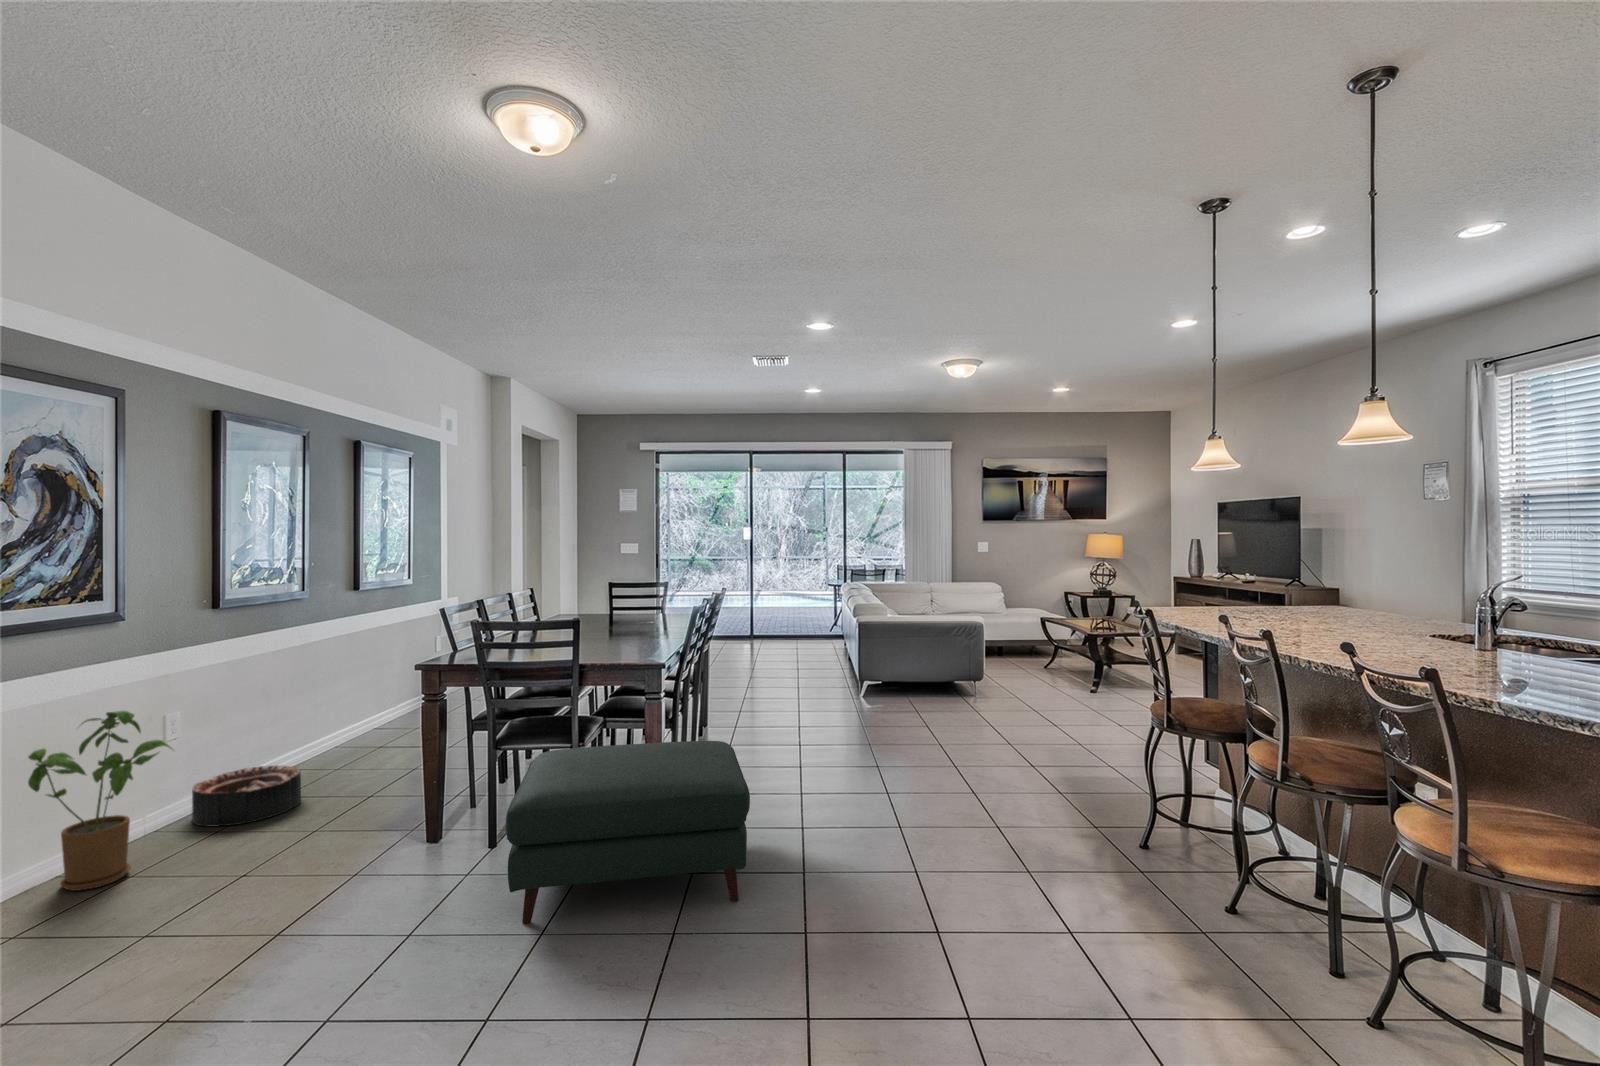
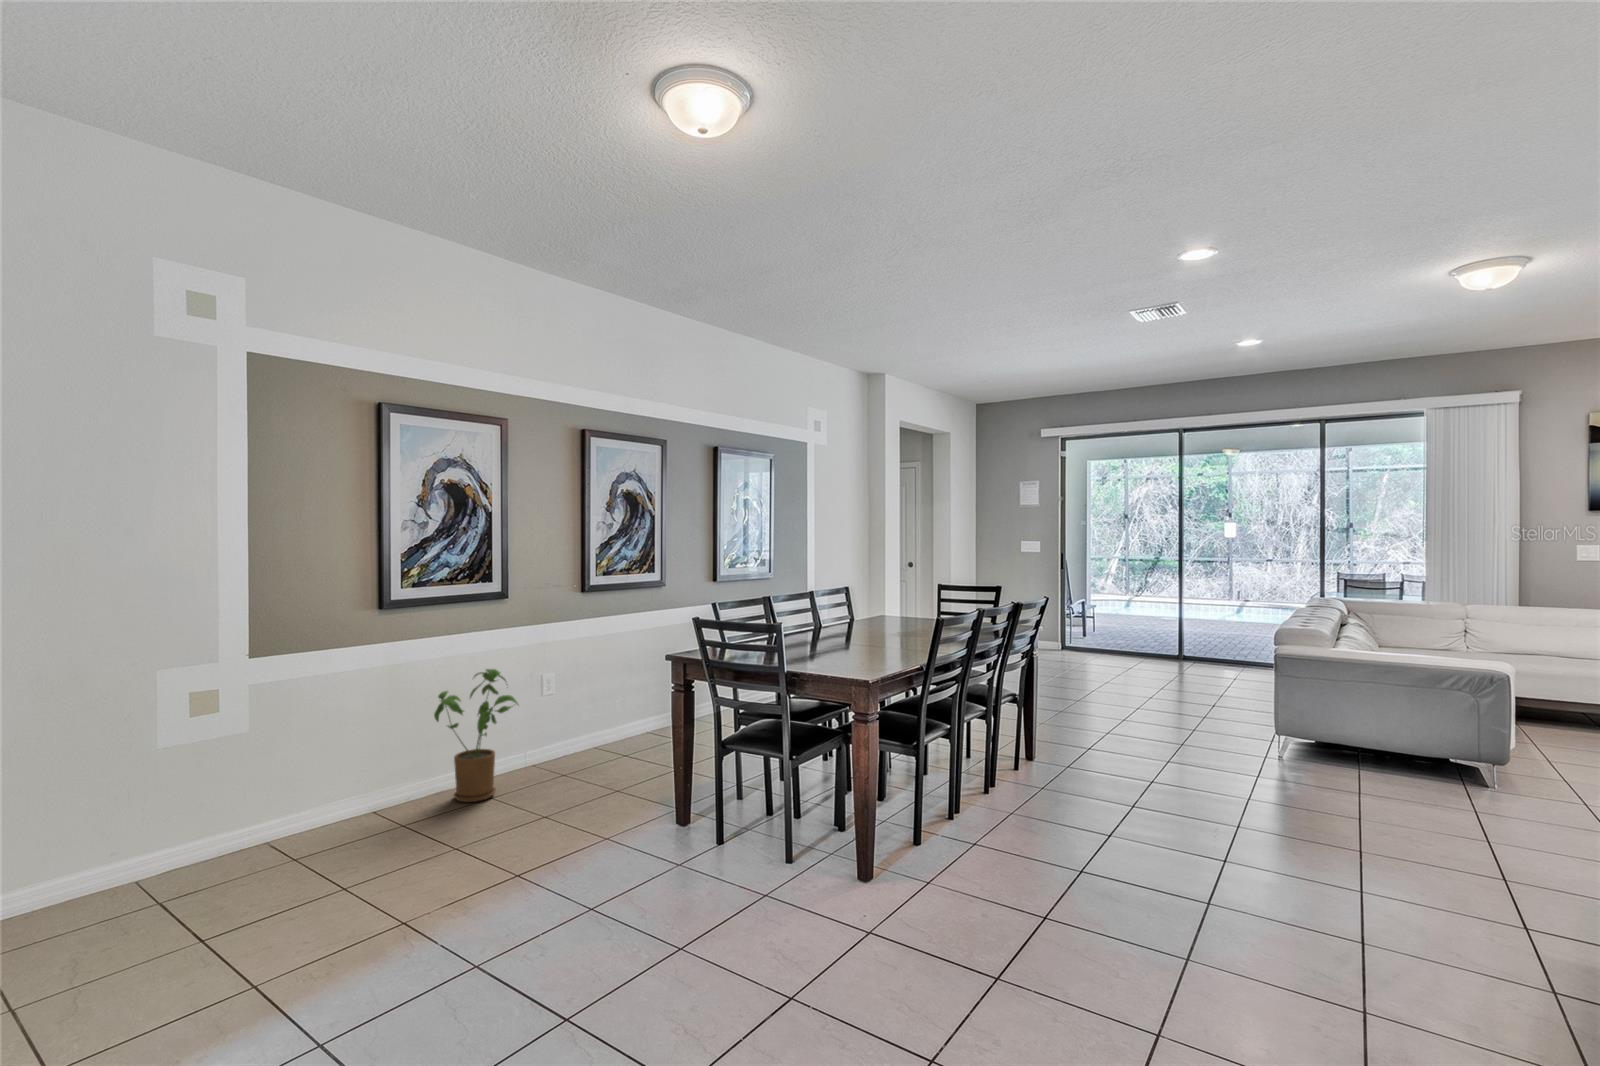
ottoman: present [506,741,750,924] -> none [662,761,950,991]
basket: present [192,766,301,827] -> none [557,728,632,775]

